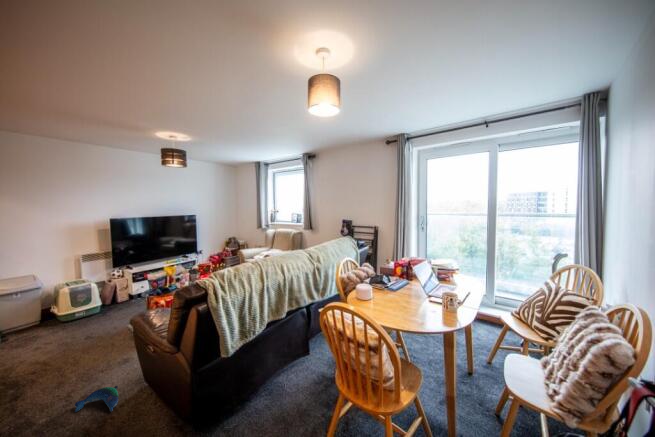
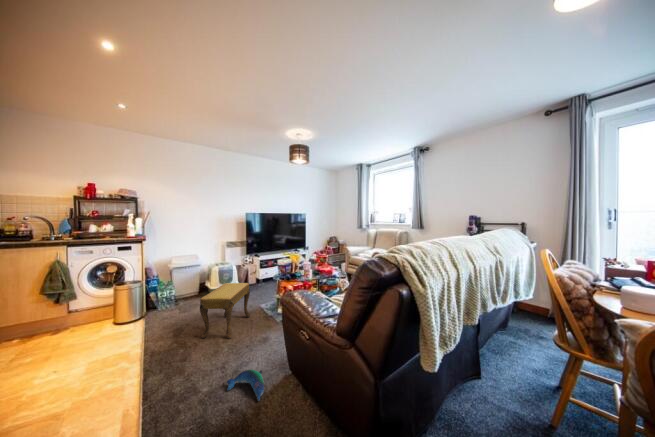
footstool: none [38,303,114,372] -> present [200,283,250,339]

